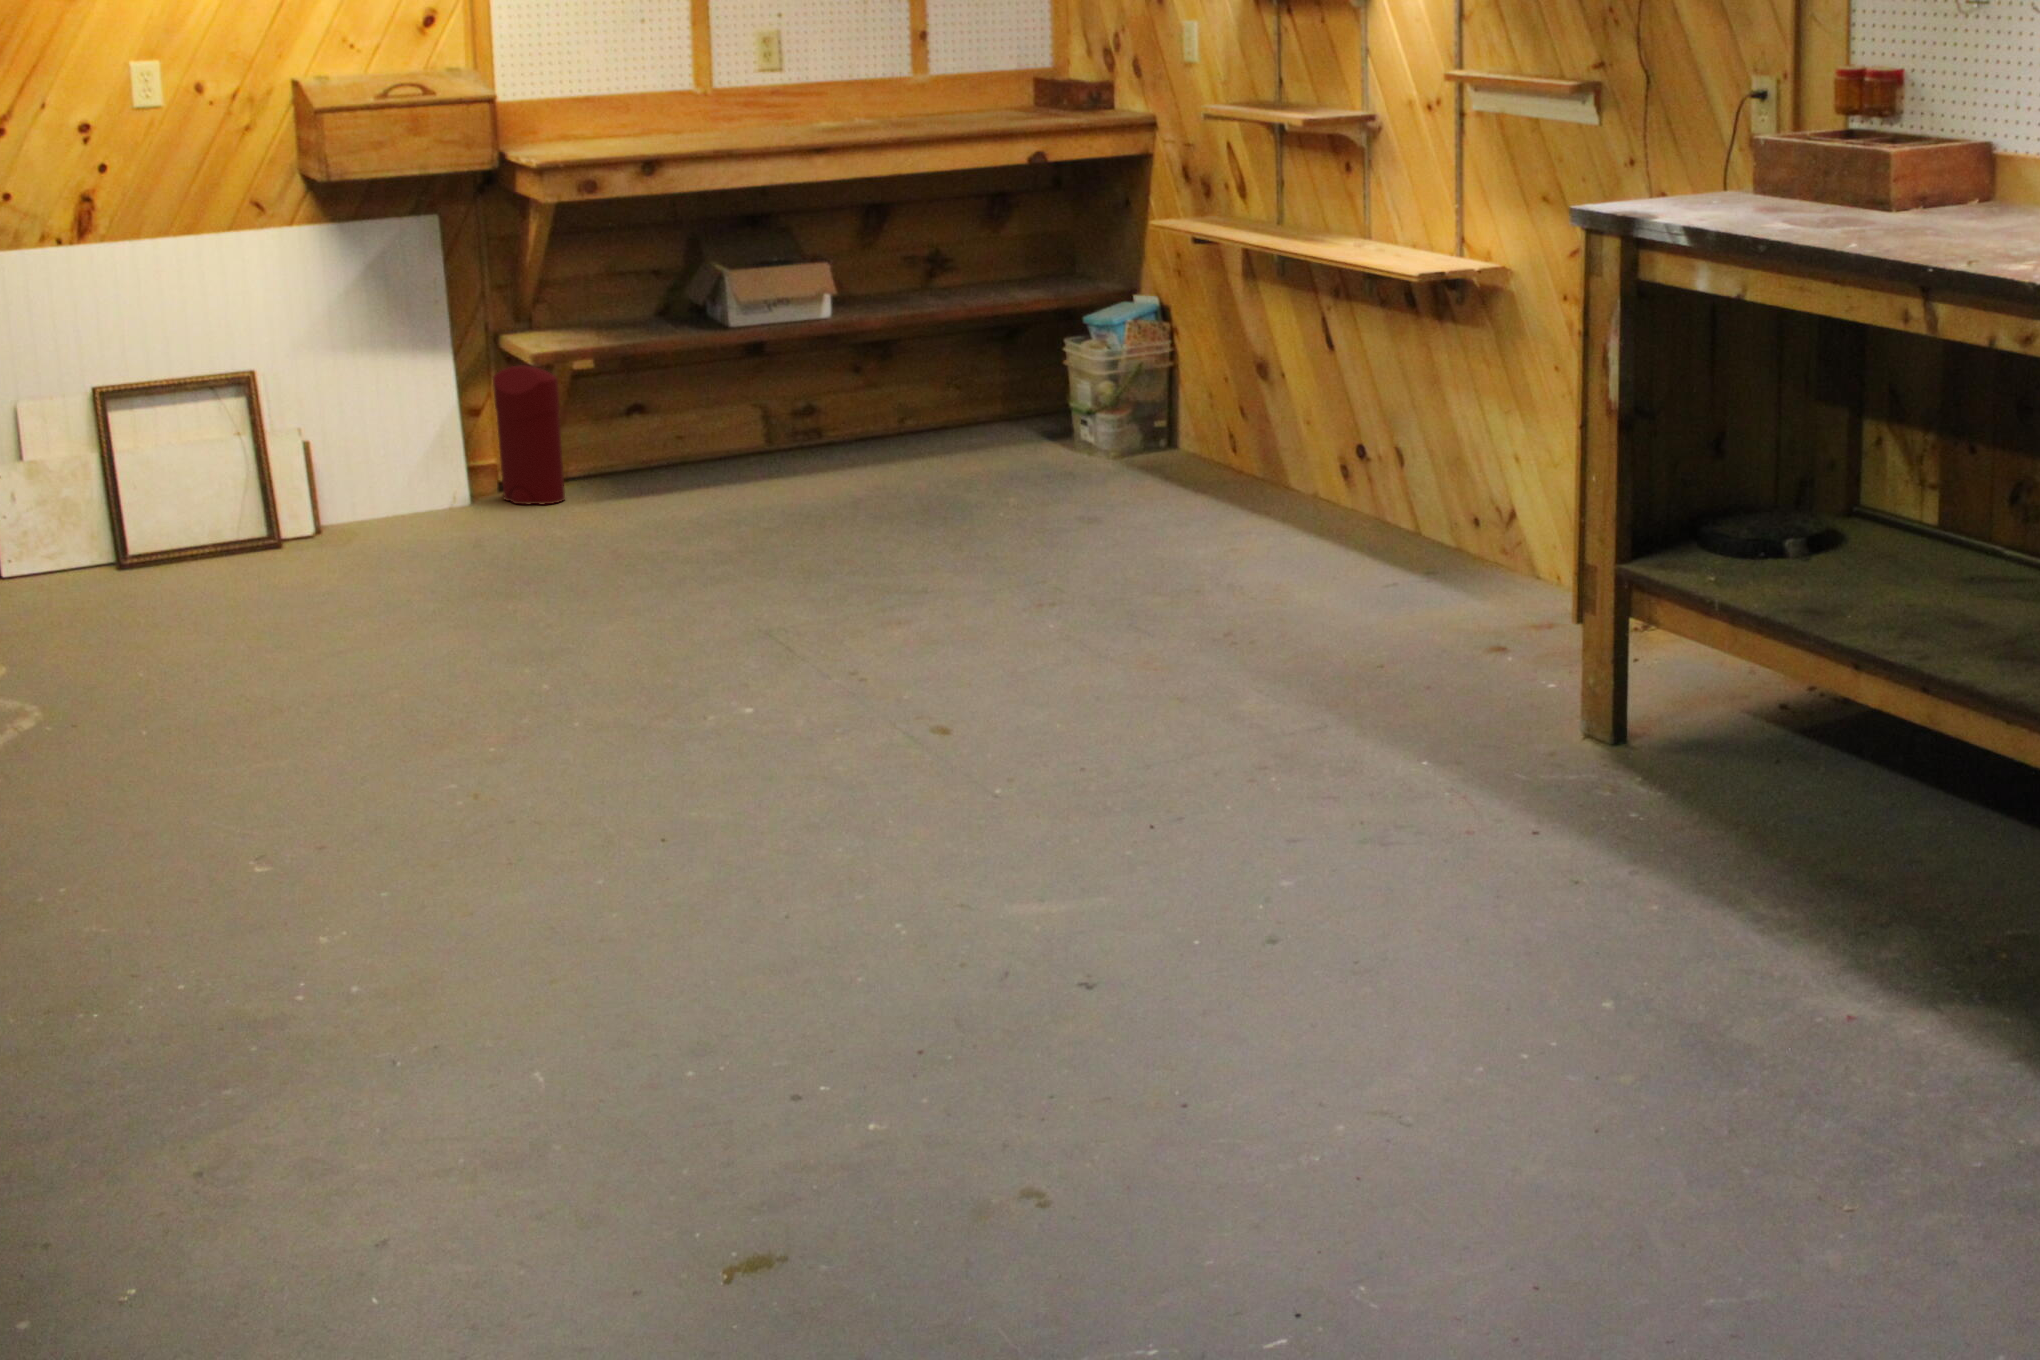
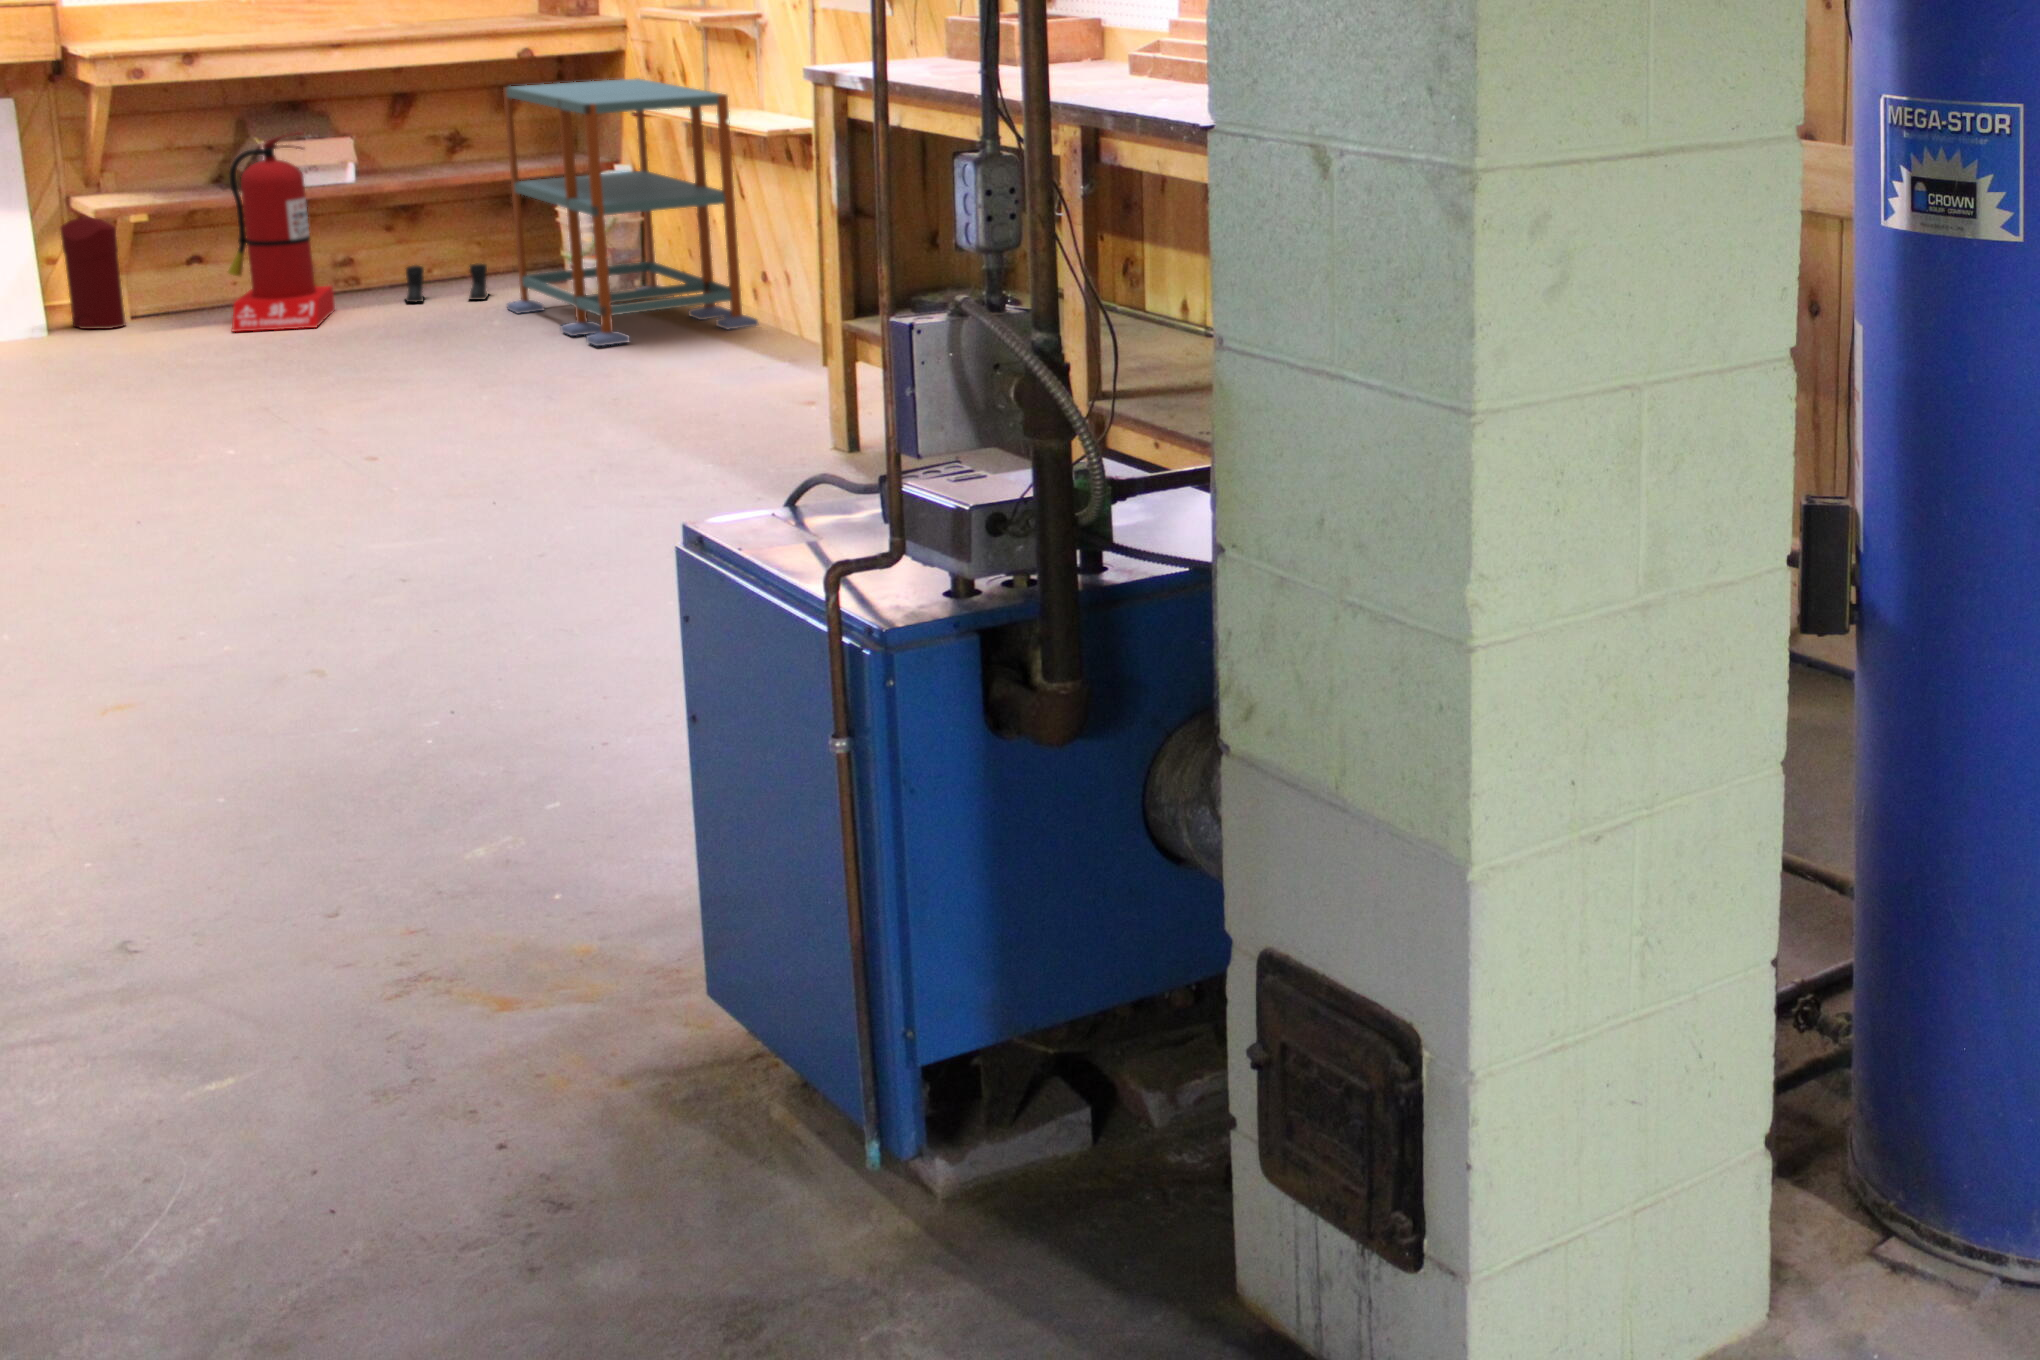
shelving unit: none [1016,191,1350,551] -> present [503,79,758,346]
fire extinguisher: none [686,261,806,513] -> present [228,132,335,332]
boots: none [883,420,986,471] -> present [404,263,488,302]

